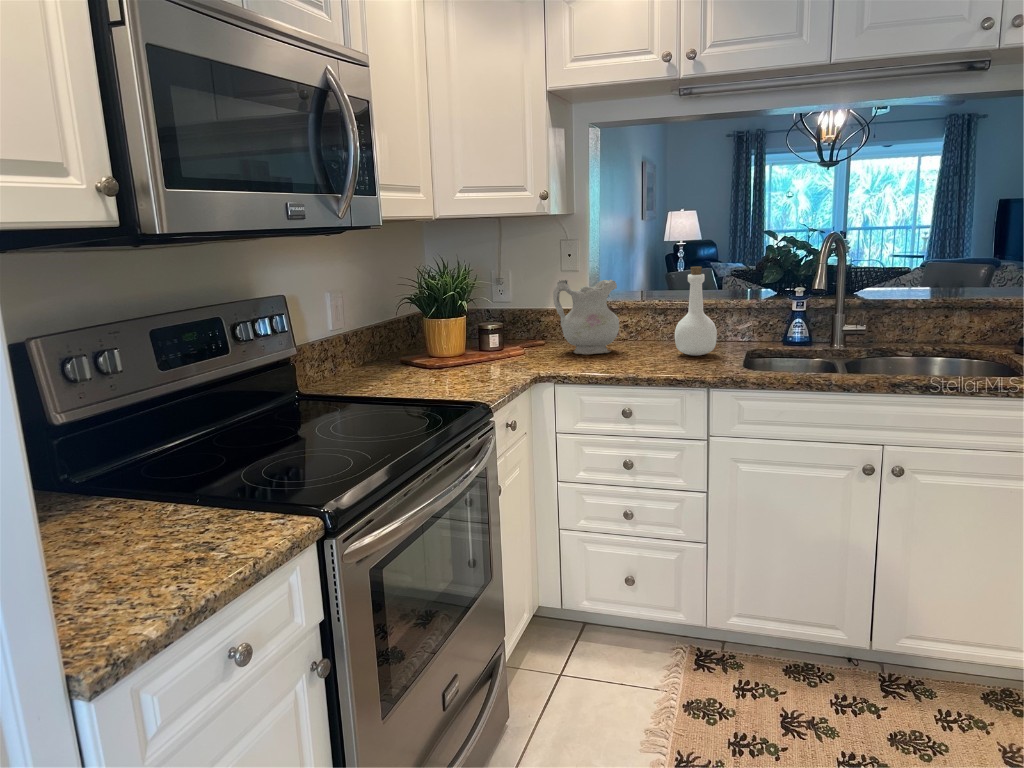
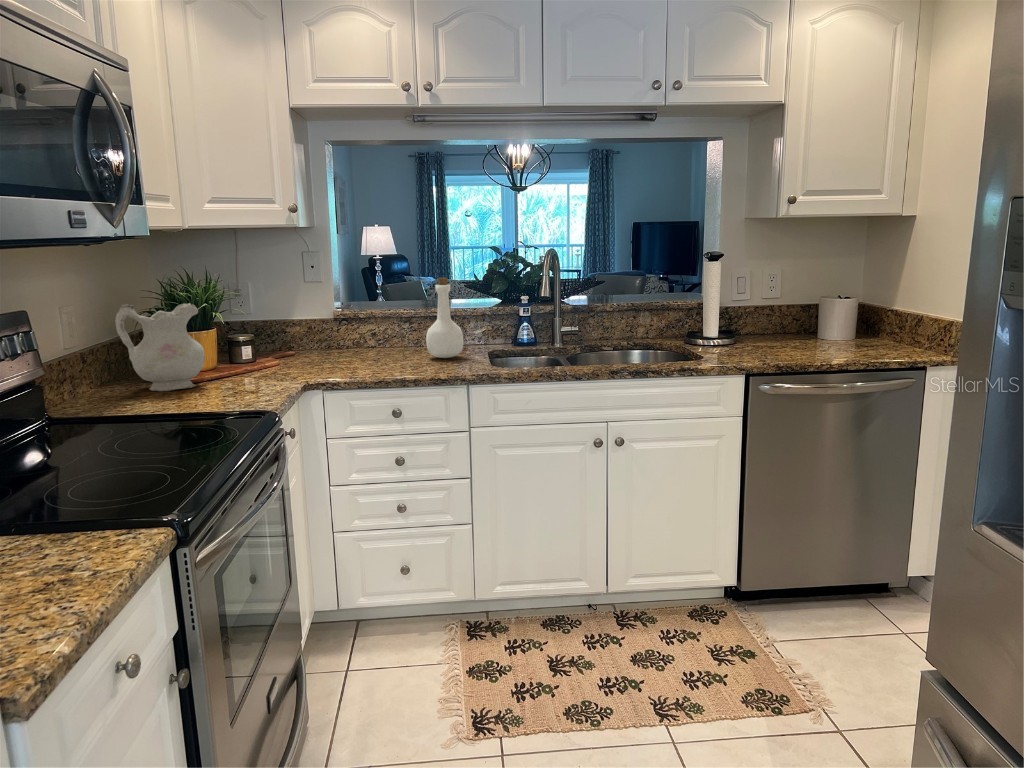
ceramic pitcher: present [553,280,619,354] -> present [115,303,205,391]

